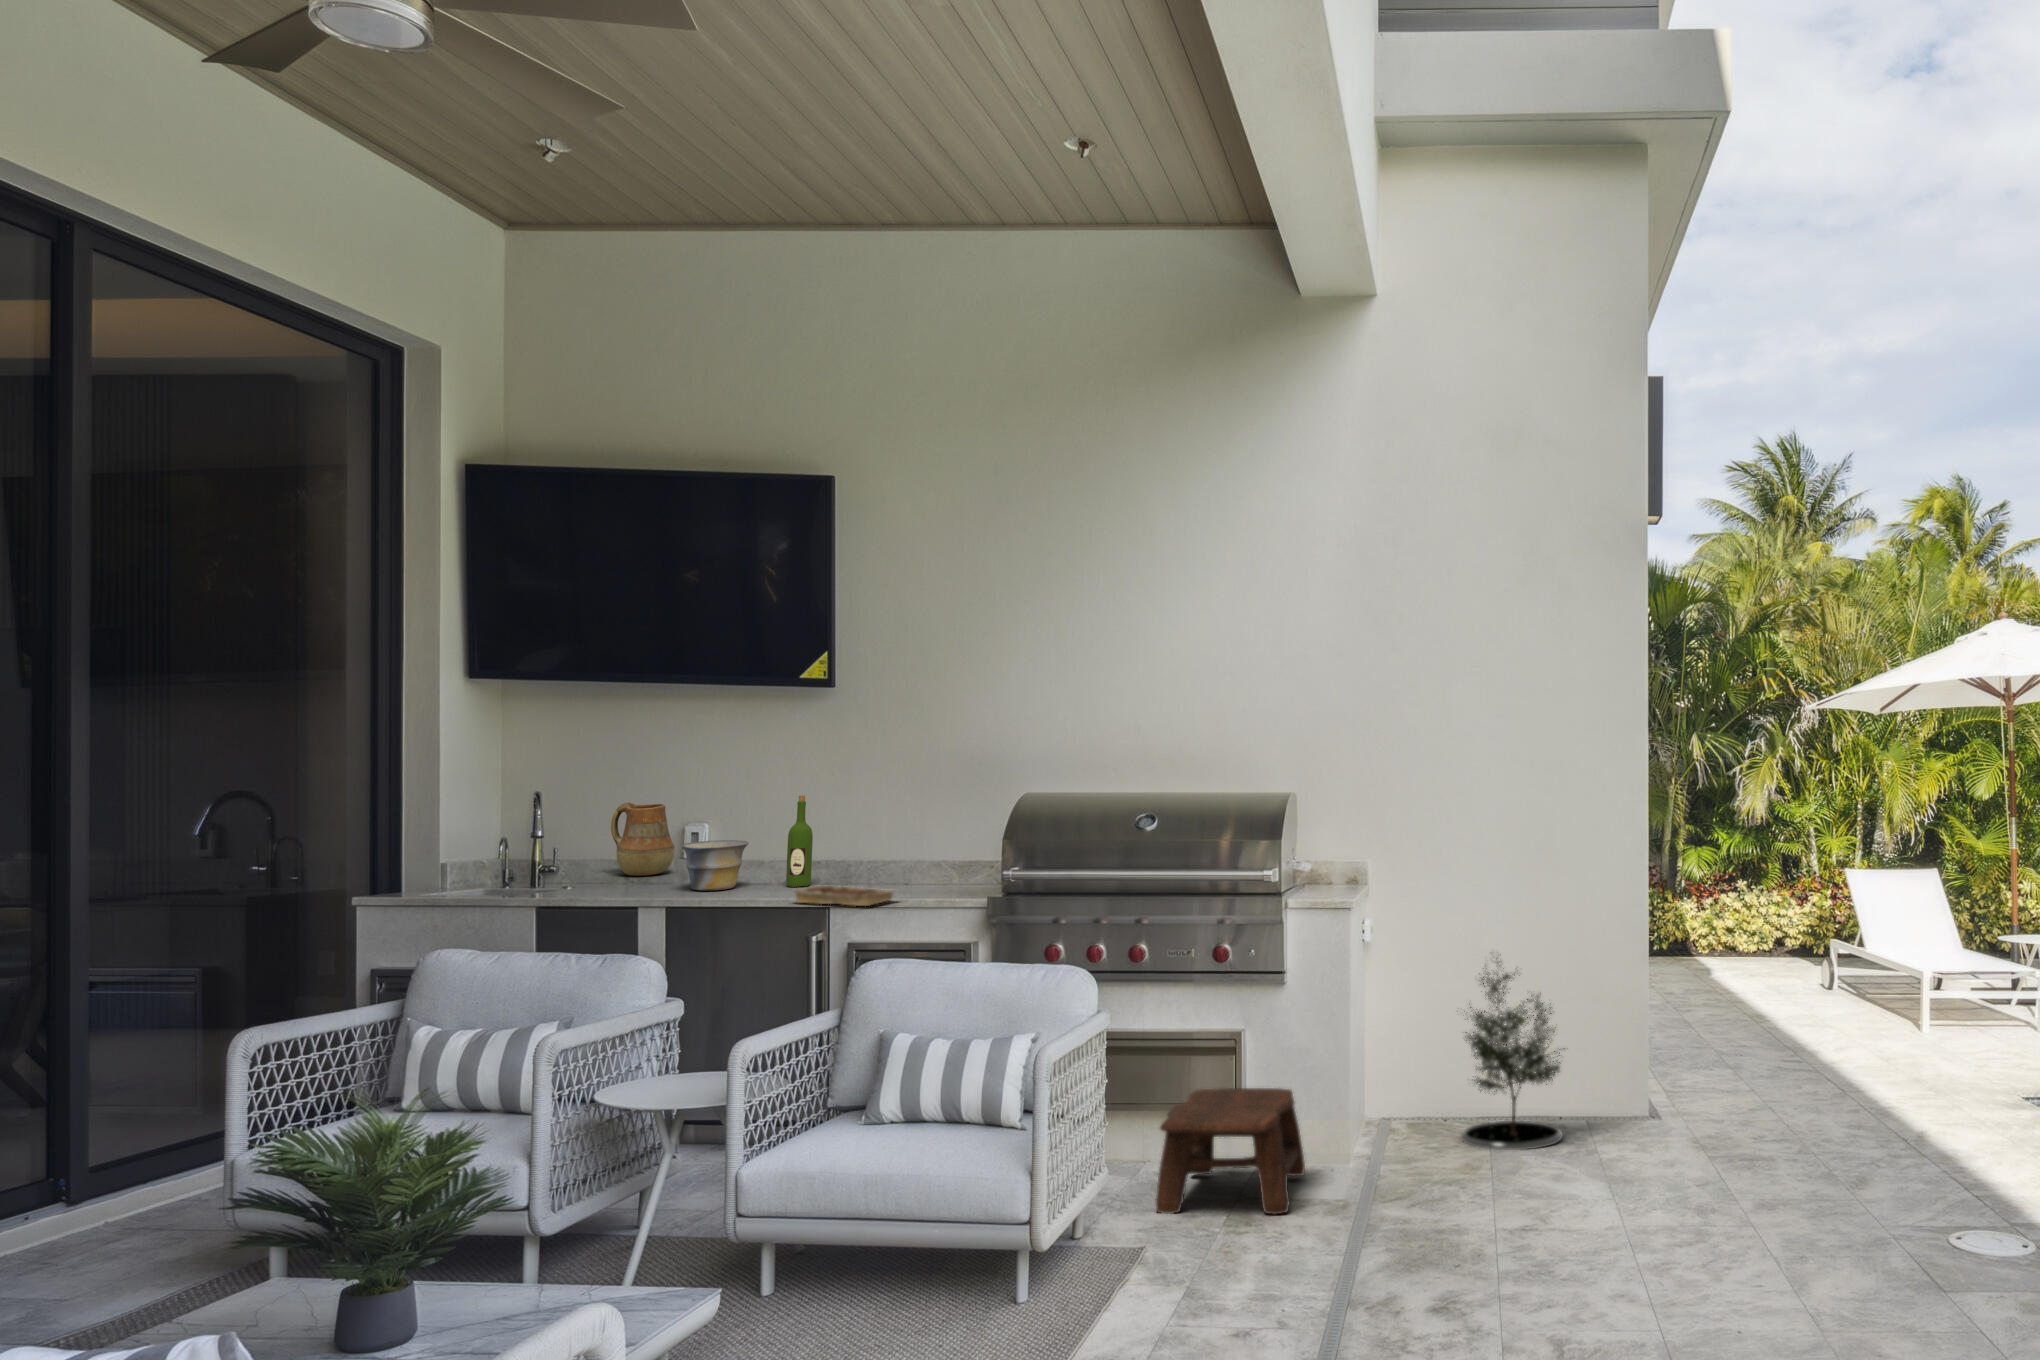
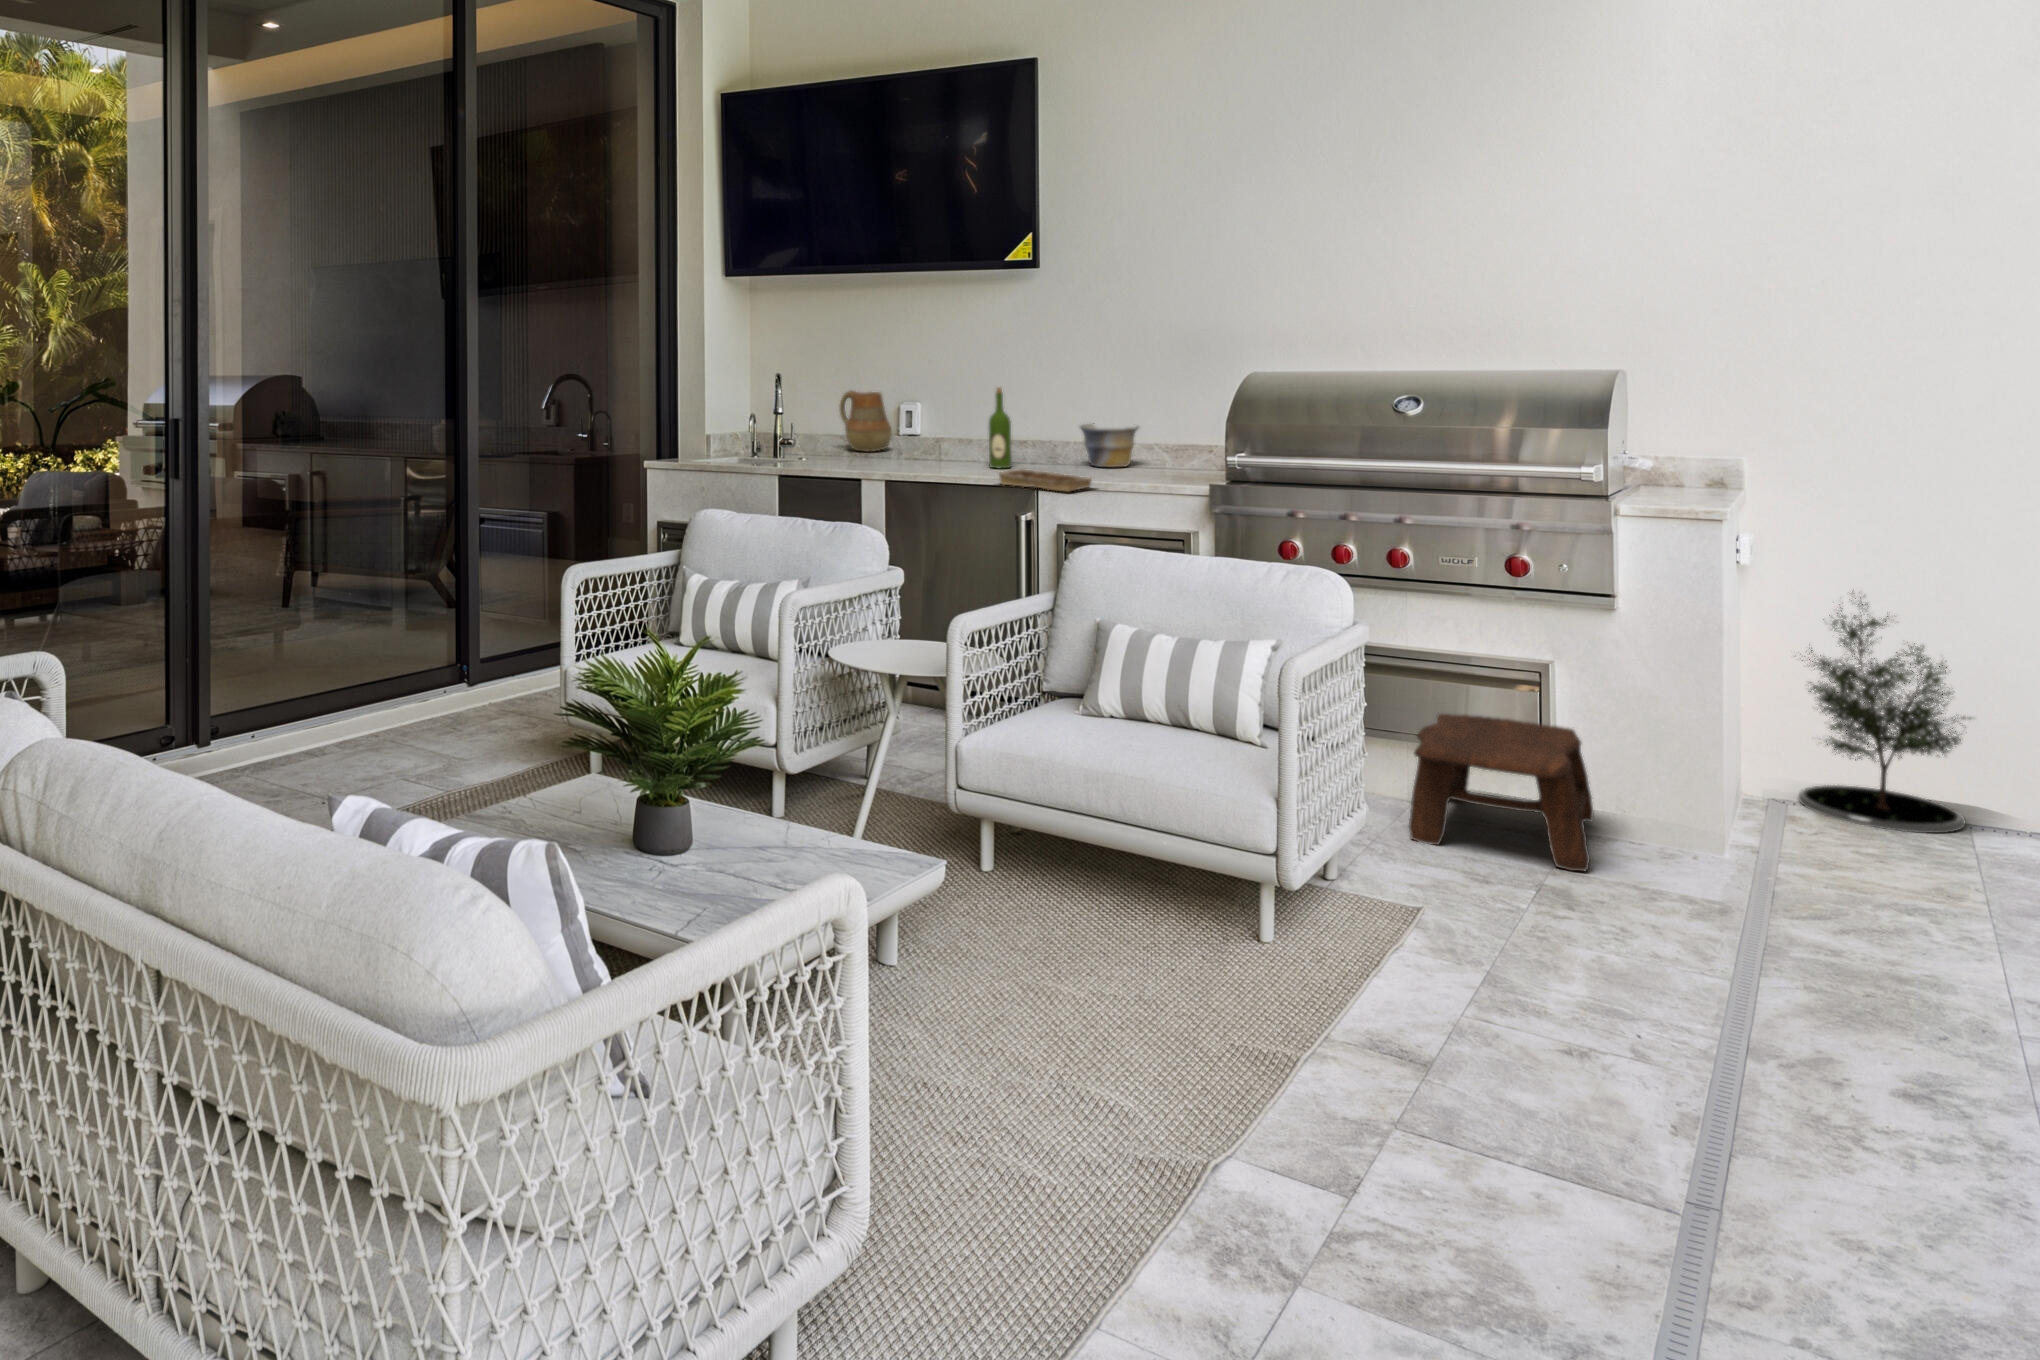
bowl: present [682,840,749,891] -> present [1080,423,1139,467]

